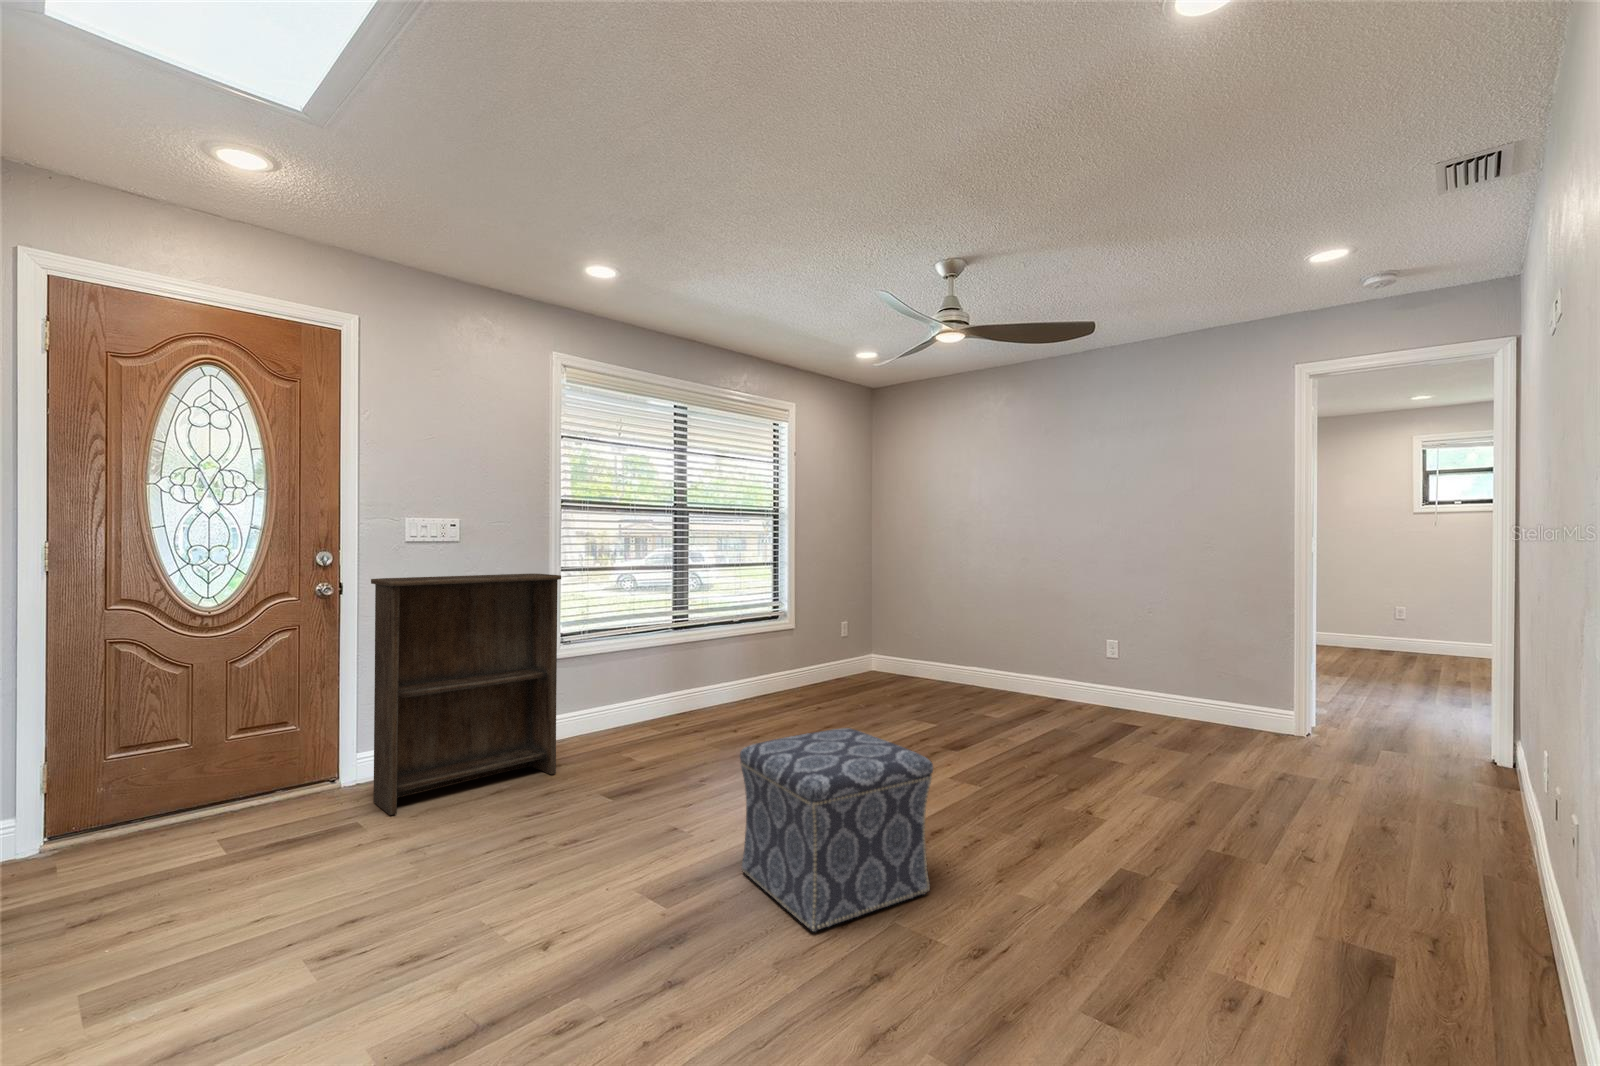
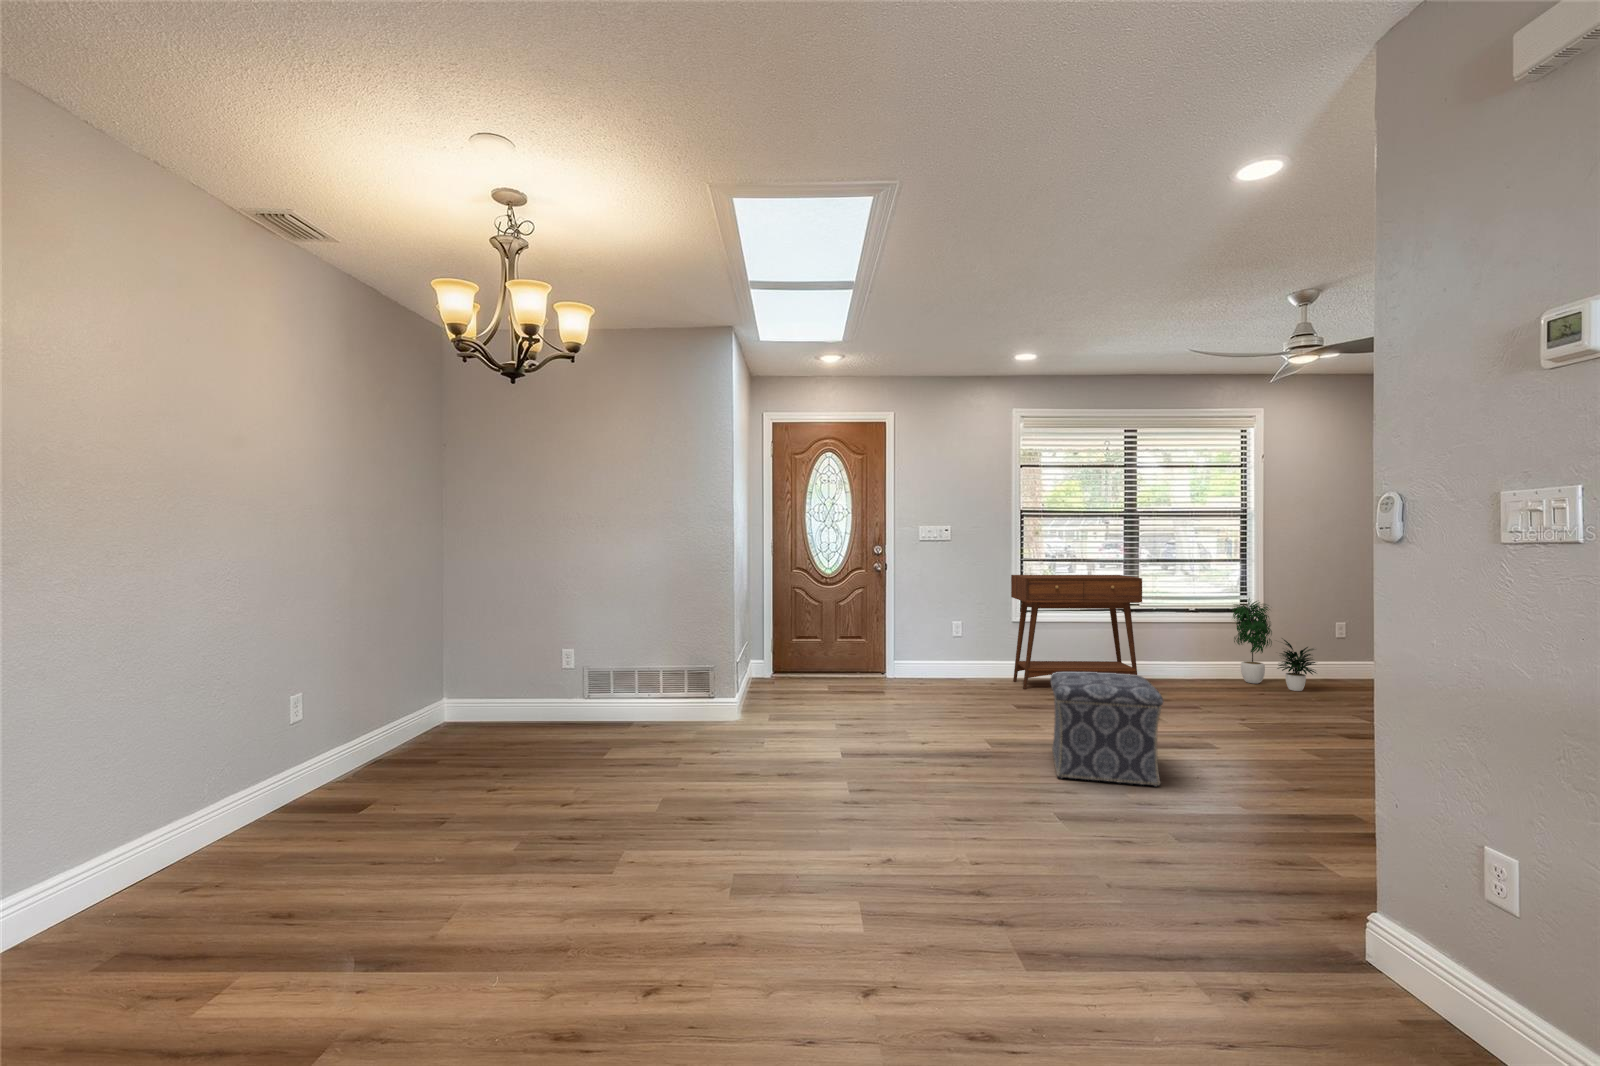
bookshelf: present [371,573,561,815] -> none [895,562,1001,693]
console table: none [549,585,717,756] -> present [1011,575,1142,689]
potted plant: none [773,602,855,696] -> present [1232,598,1316,691]

